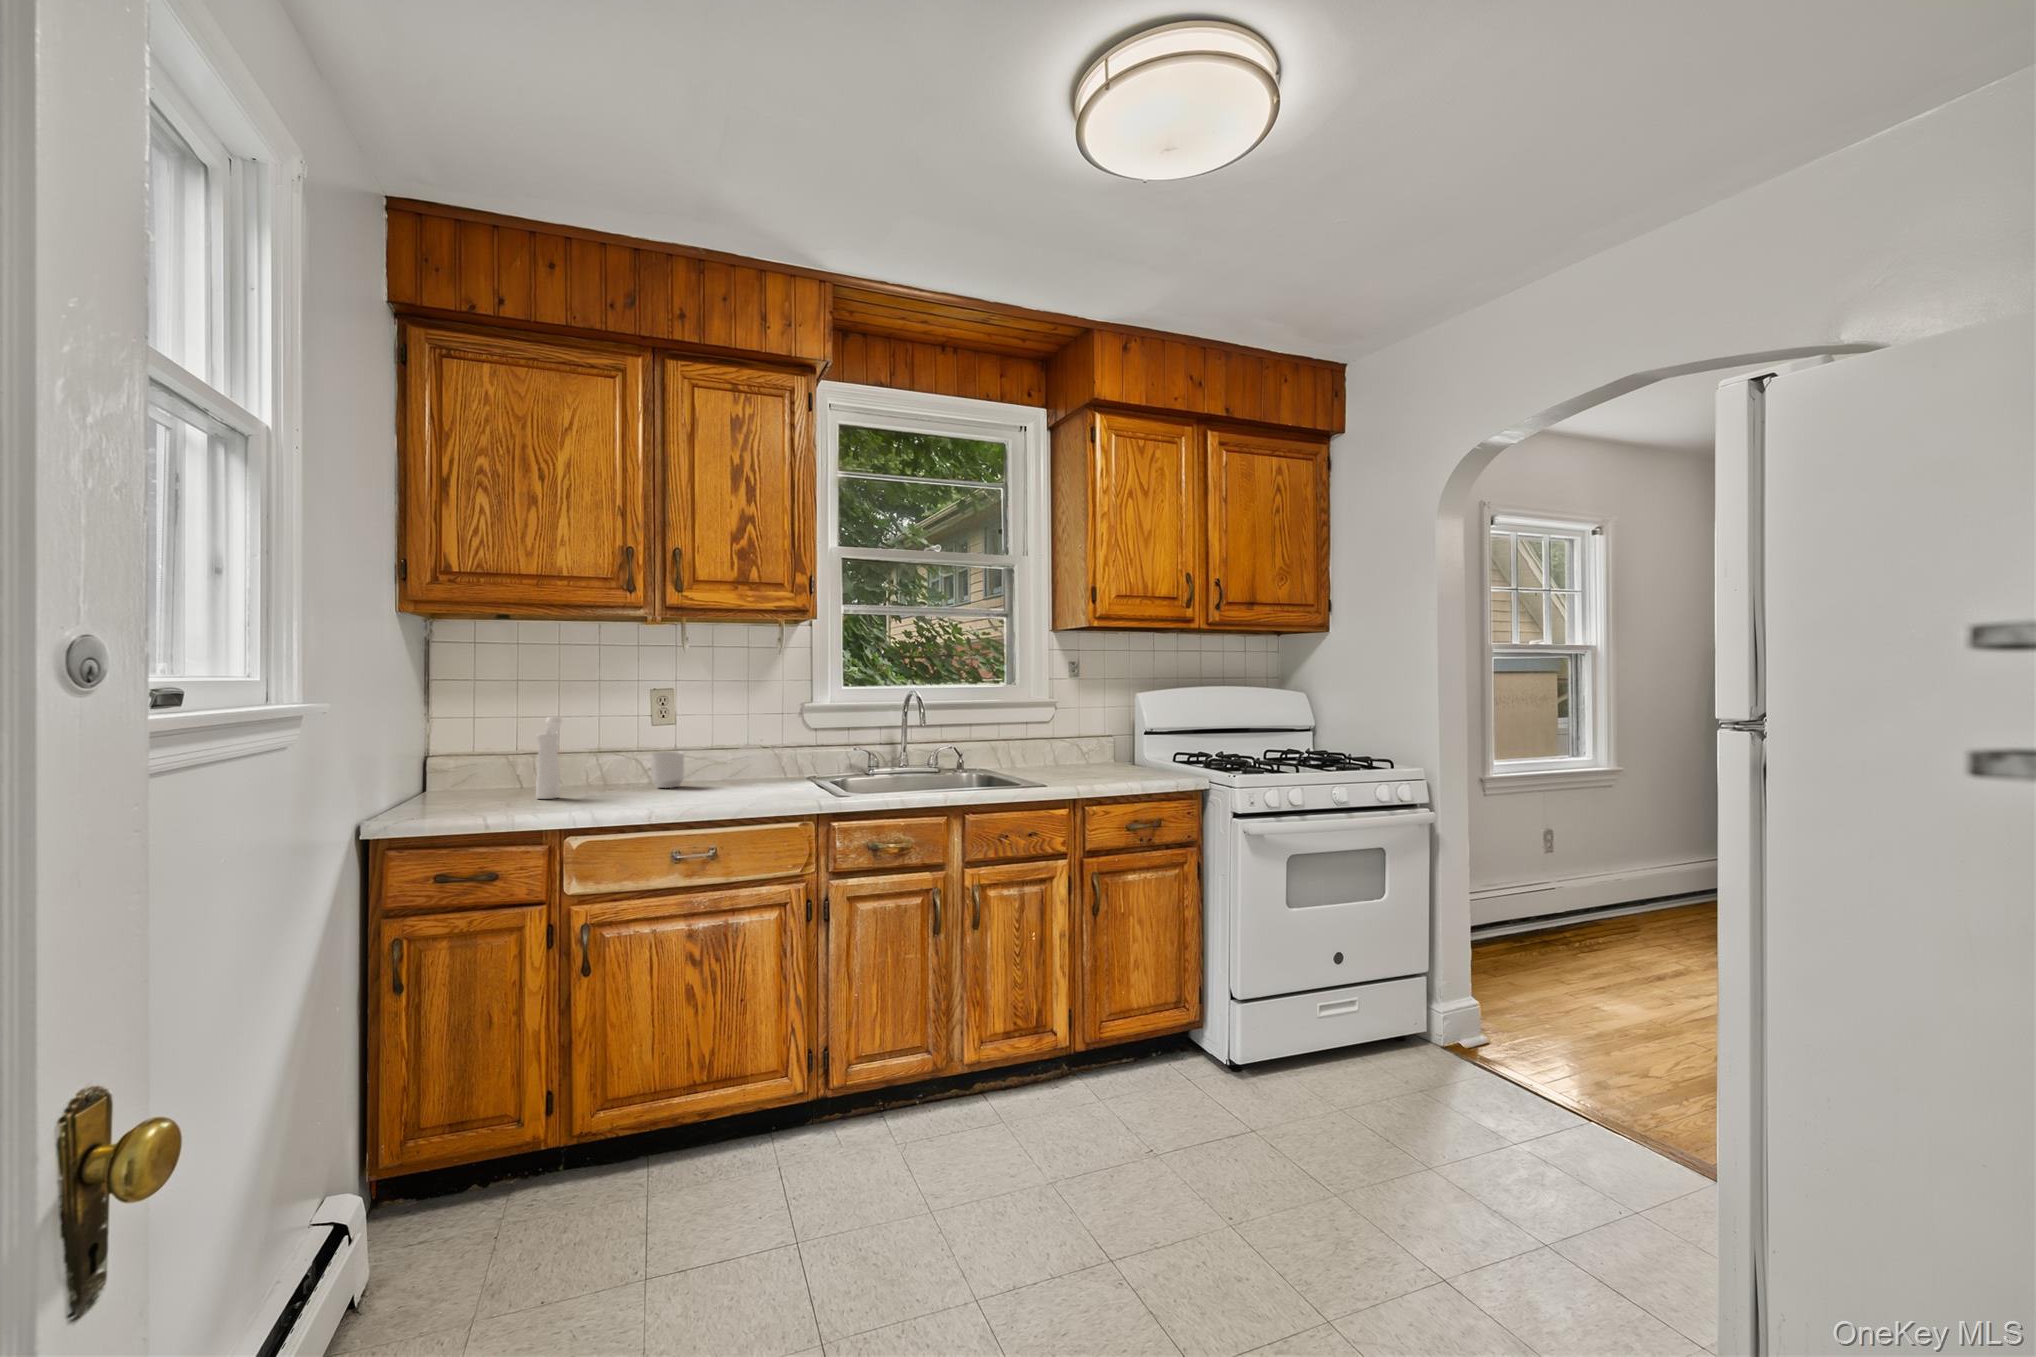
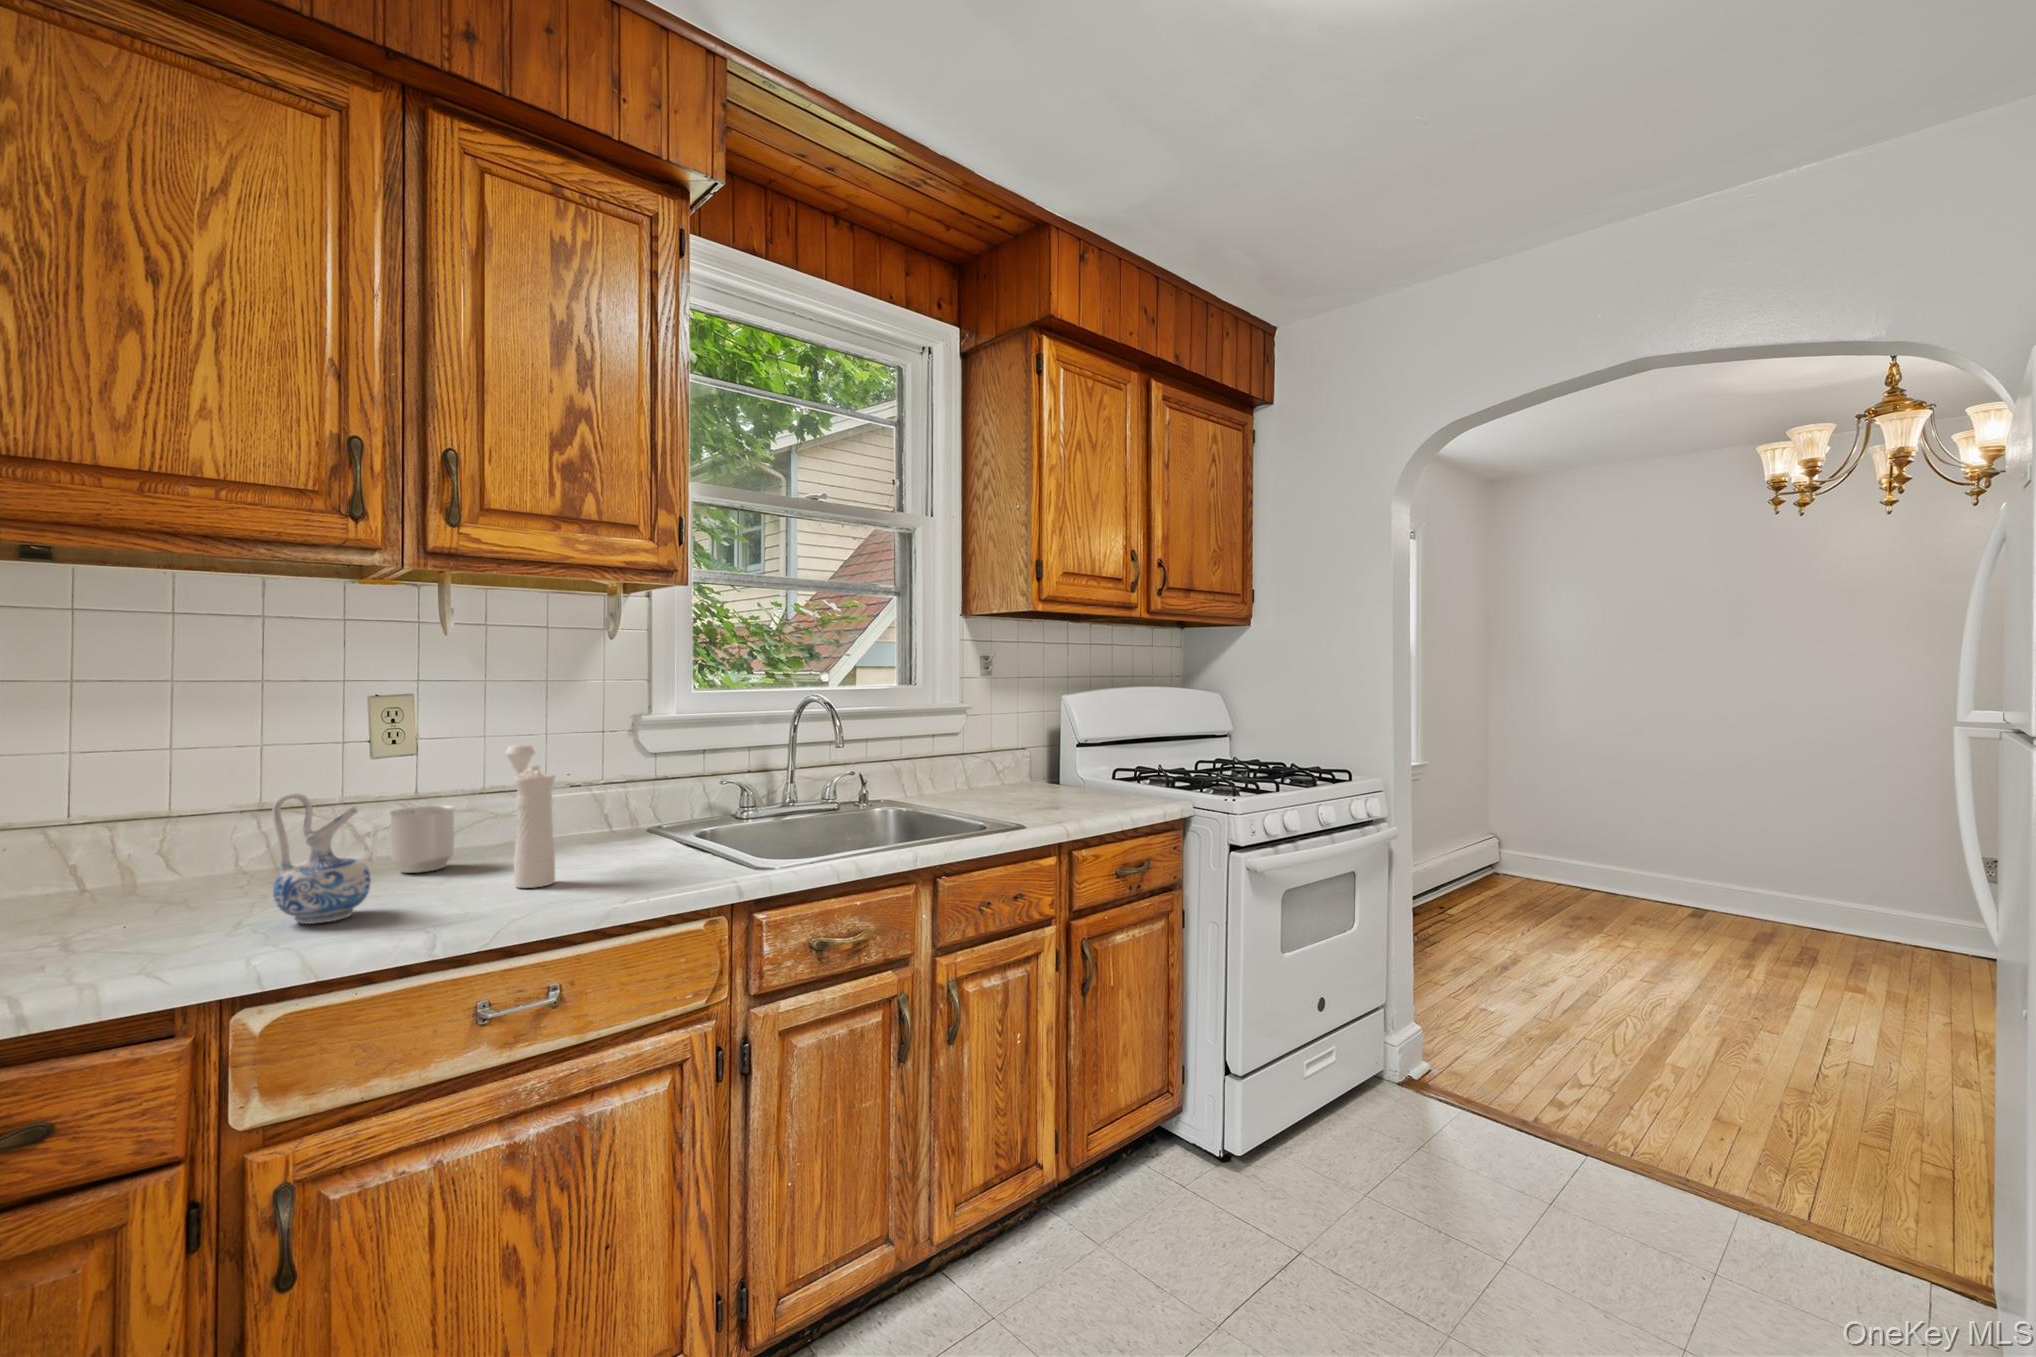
pepper mill: present [536,717,562,799] -> present [505,745,556,888]
ceramic pitcher: none [587,734,630,801] -> present [272,793,371,924]

